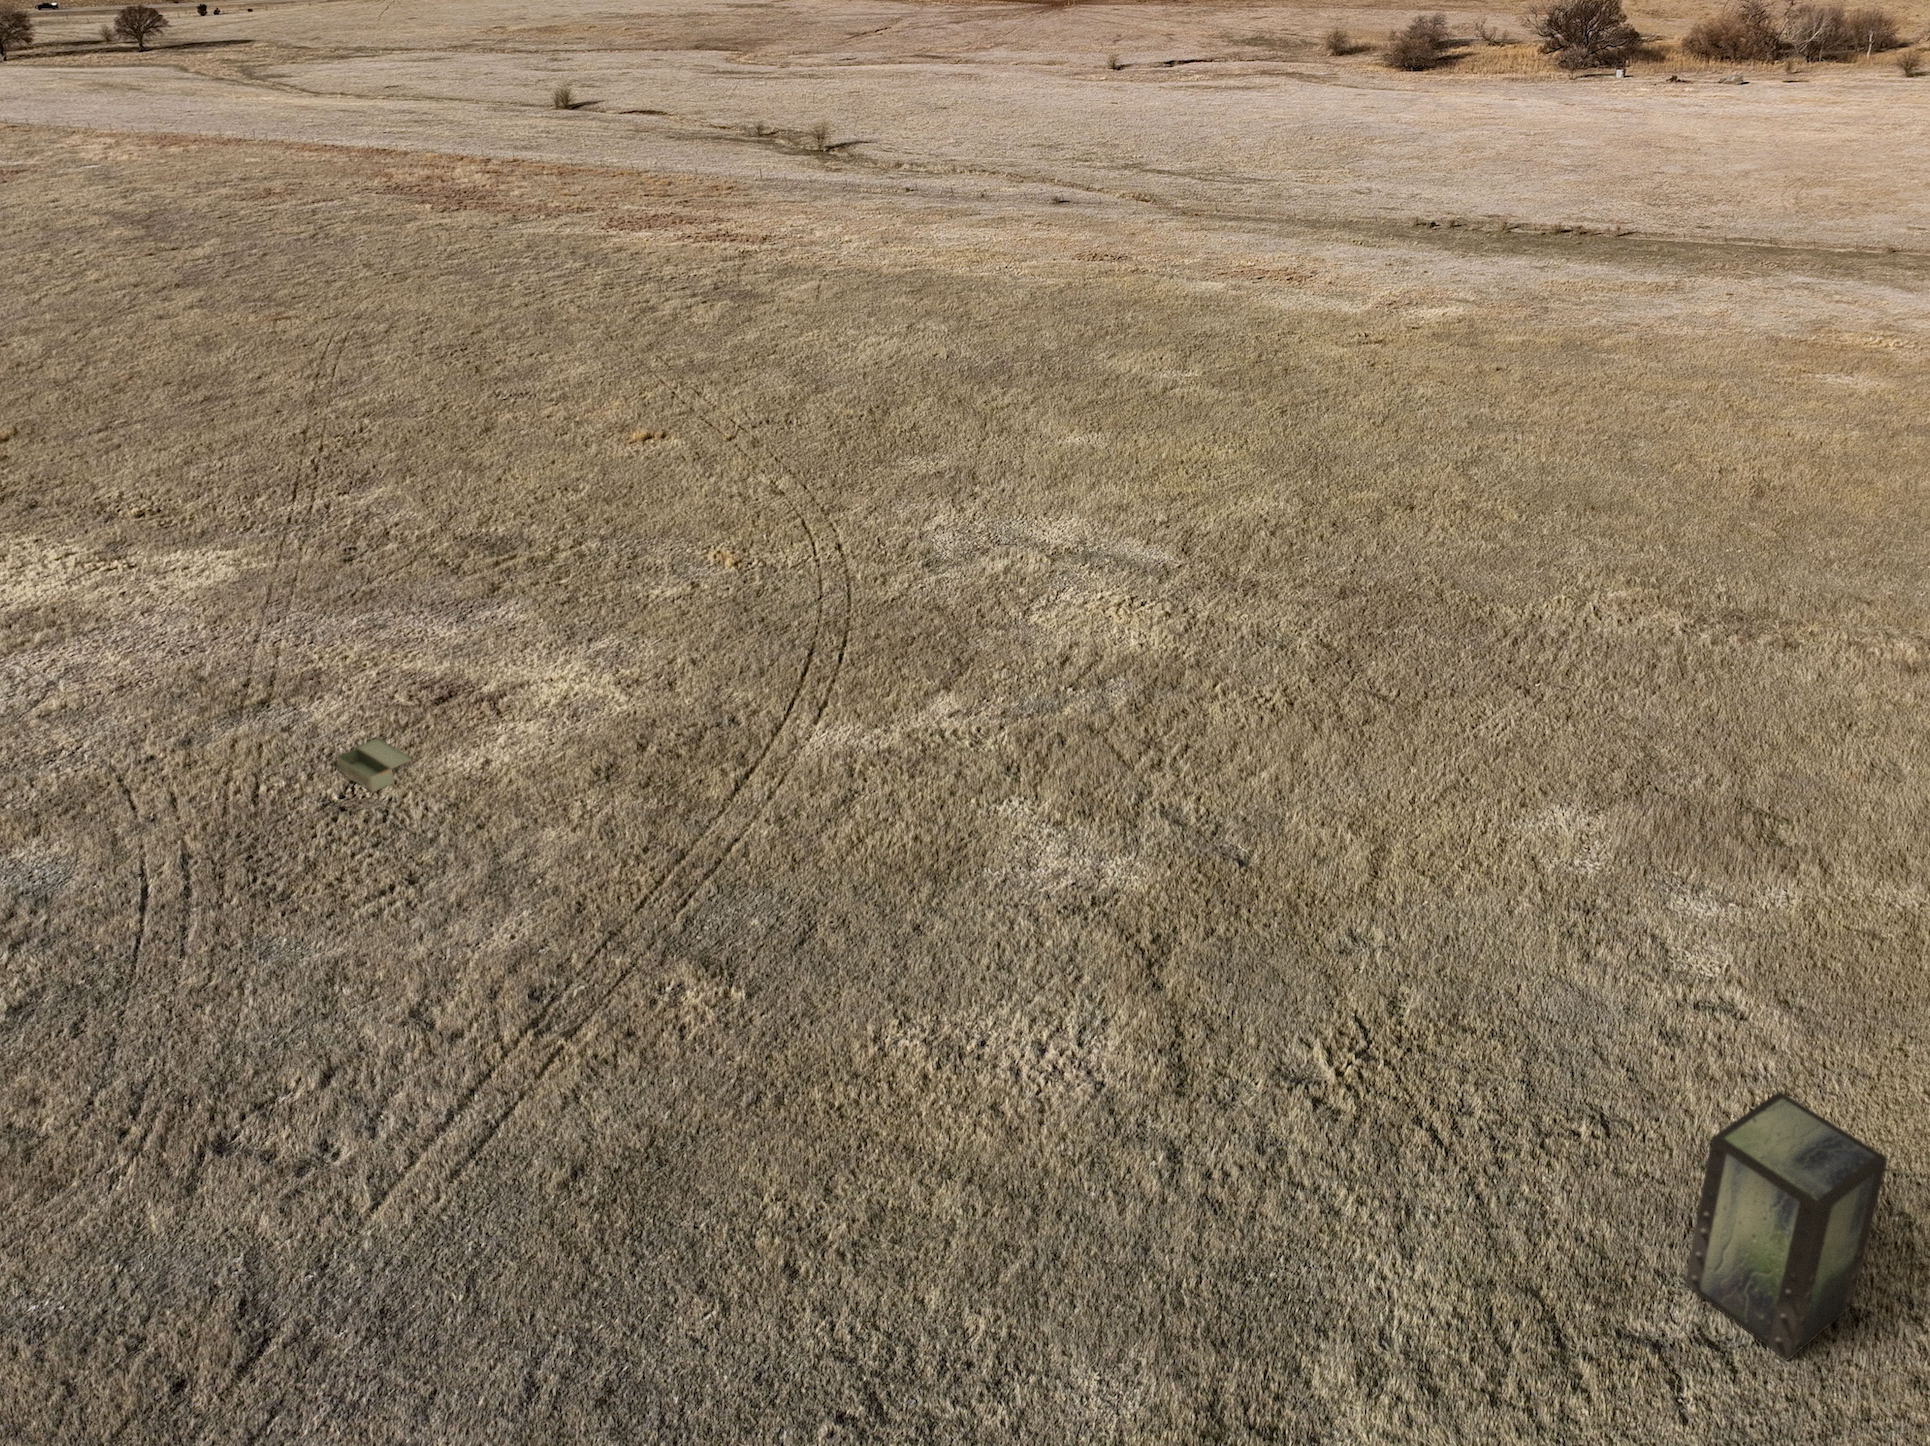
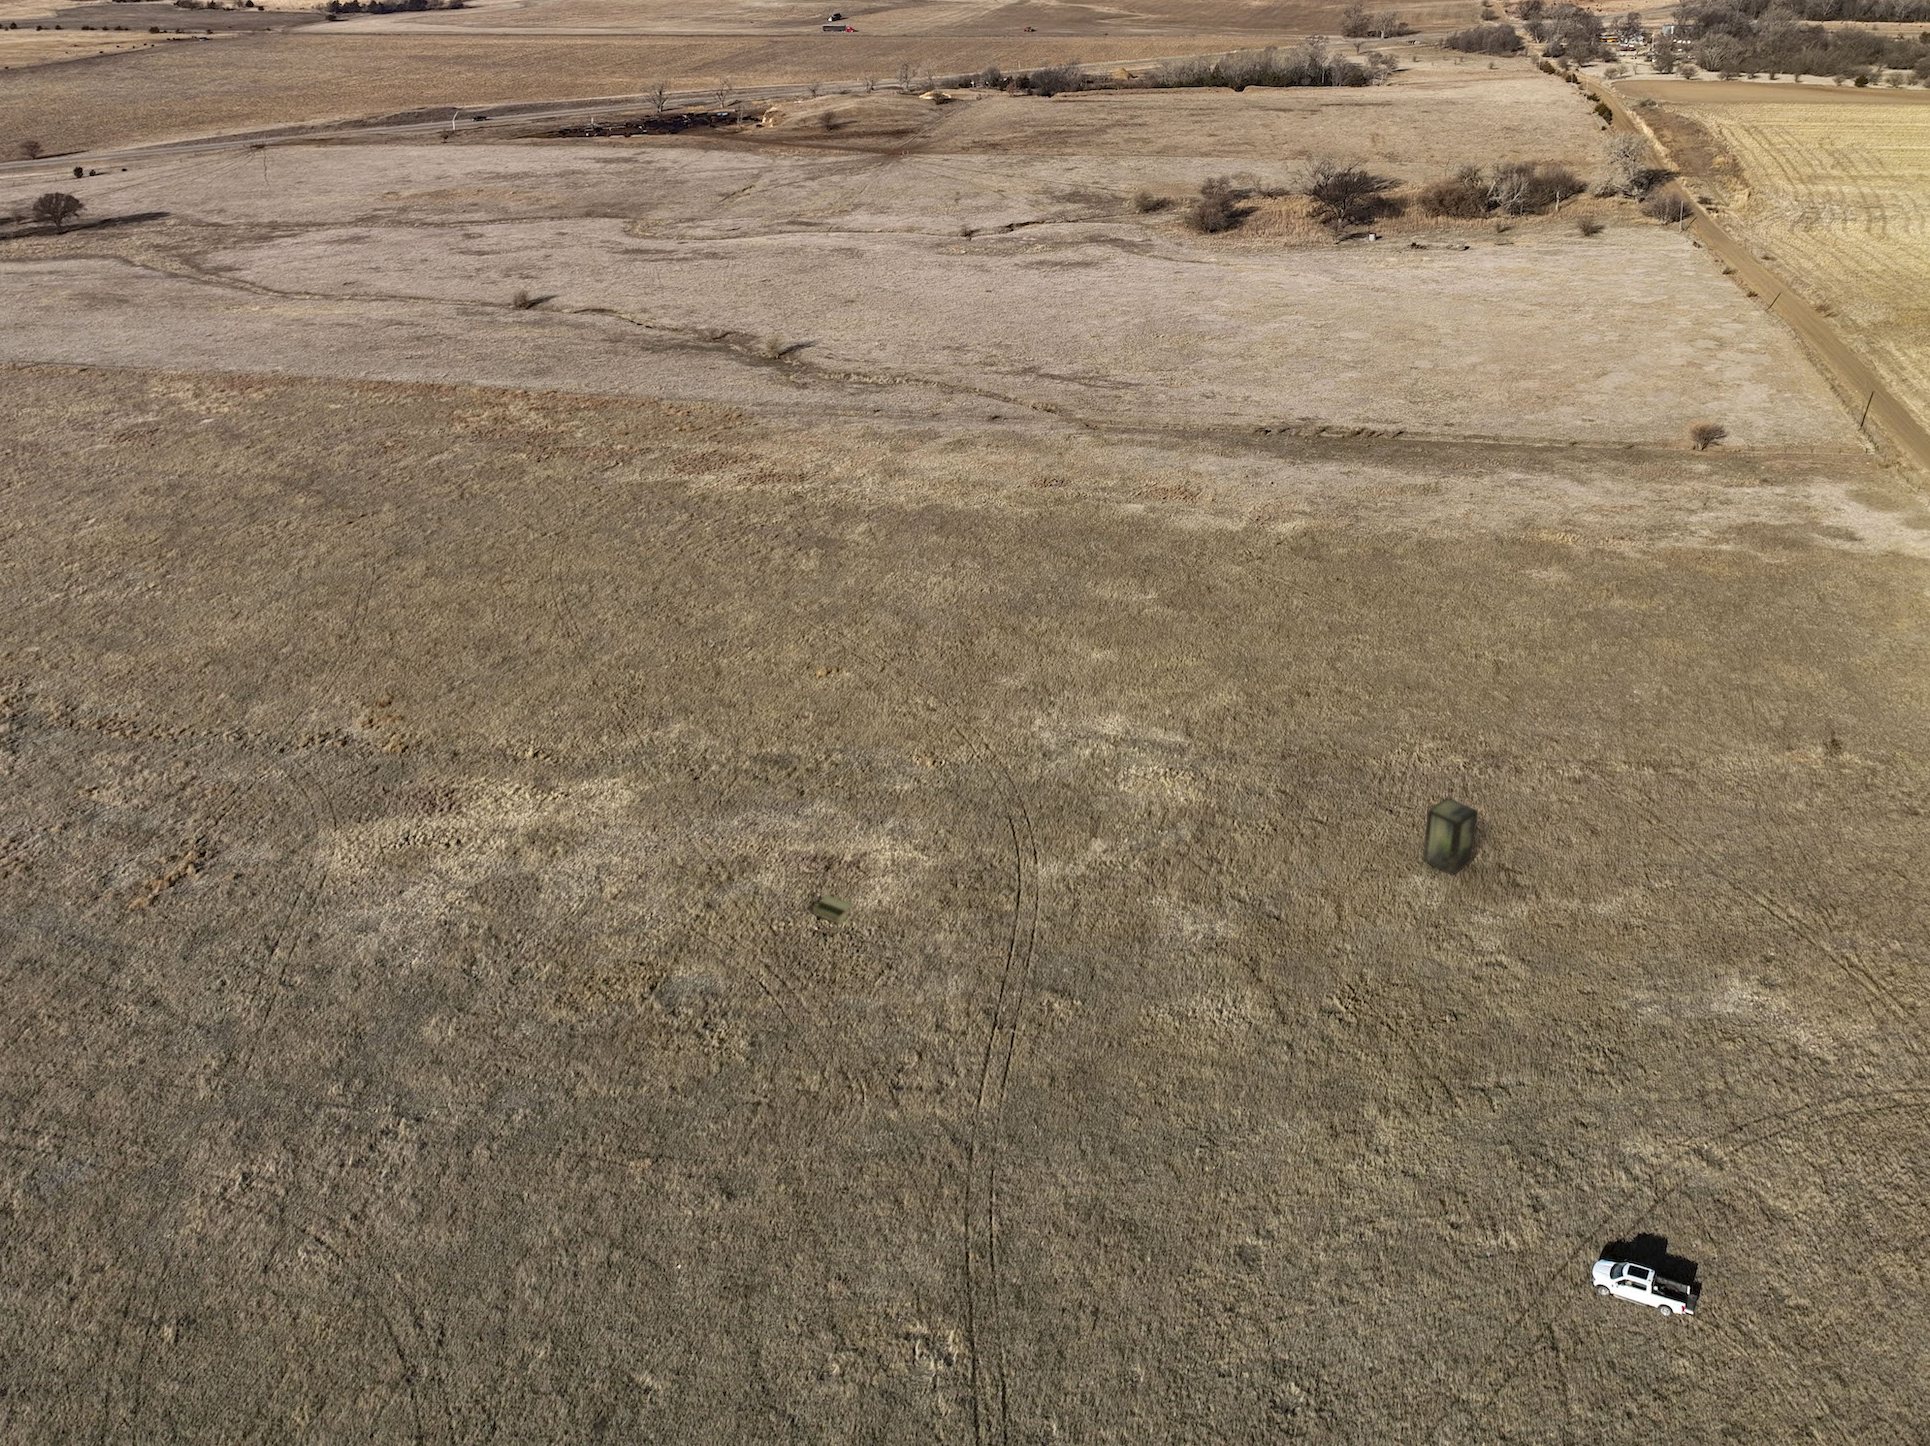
storage box: present [1684,1091,1888,1361] -> present [1422,798,1478,875]

